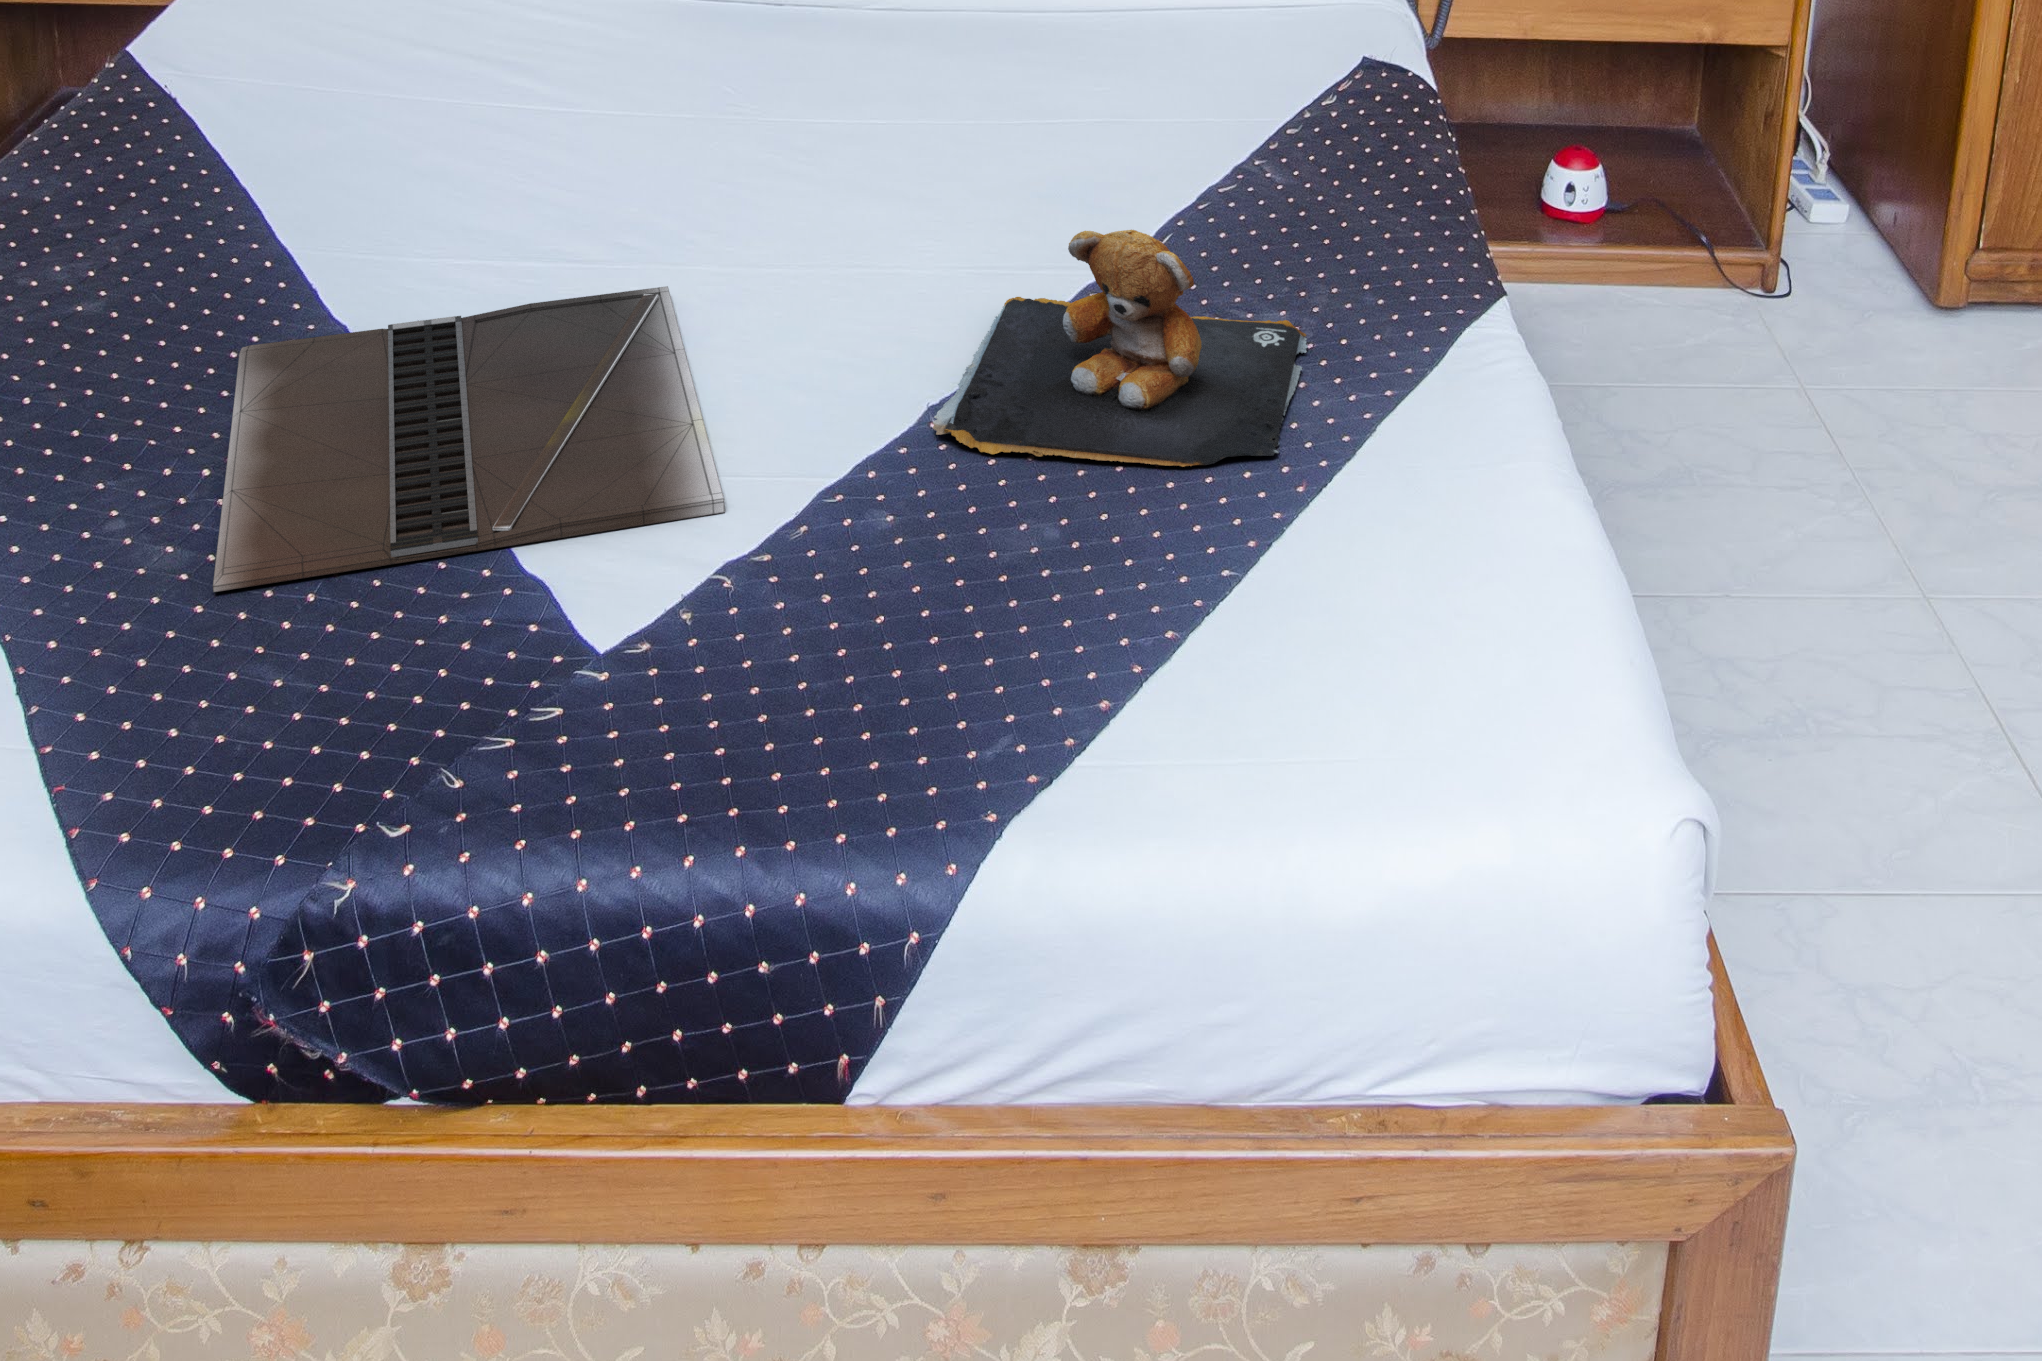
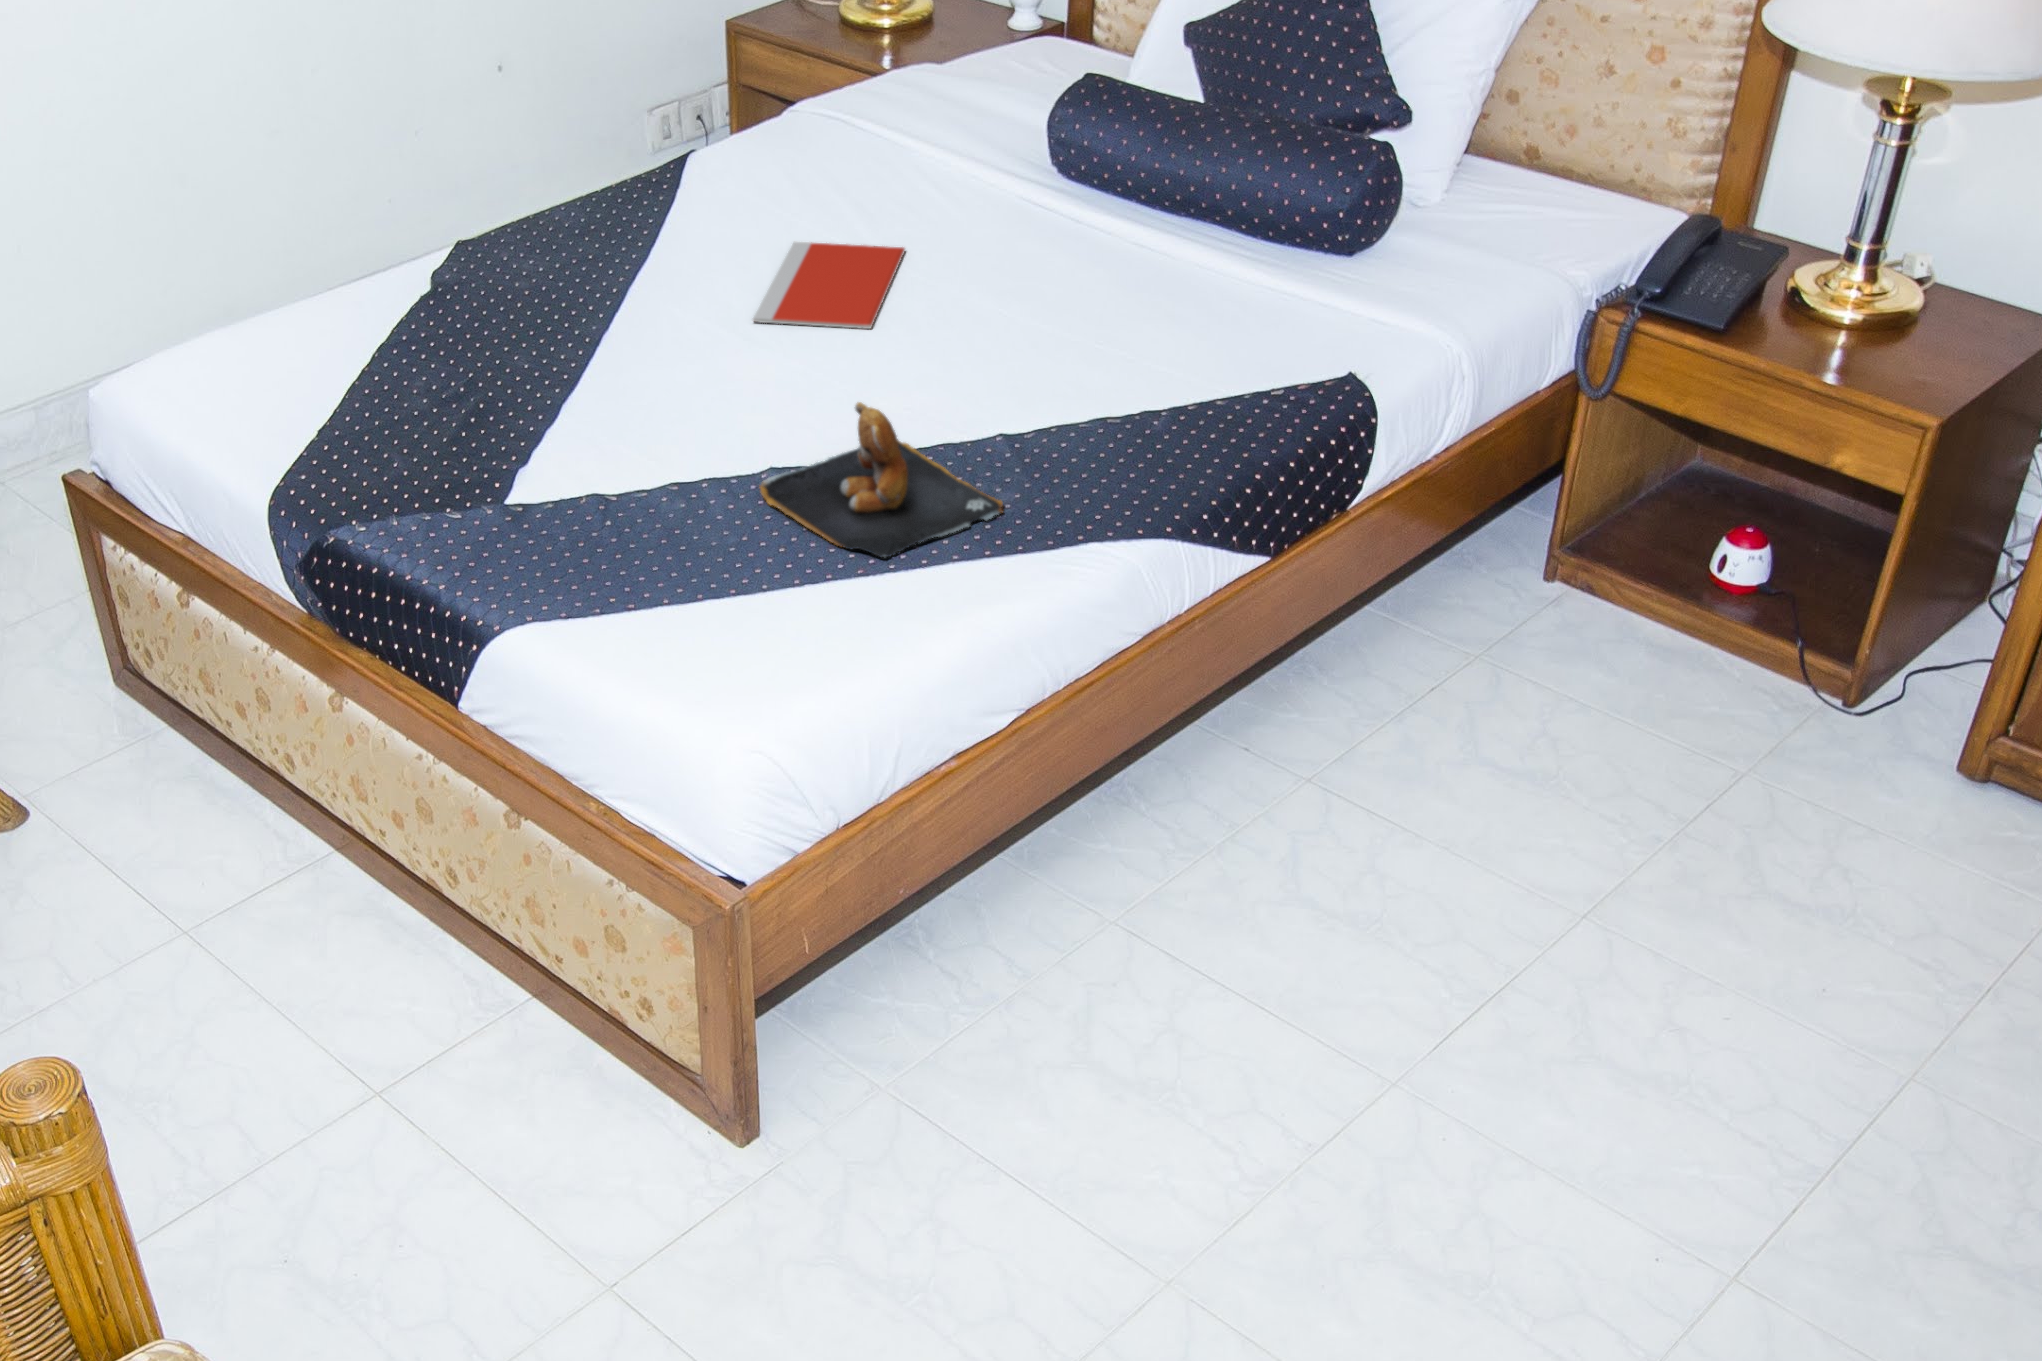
notebook: none [438,81,729,229] -> present [753,242,905,329]
laptop: present [213,286,725,592] -> none [429,336,756,484]

